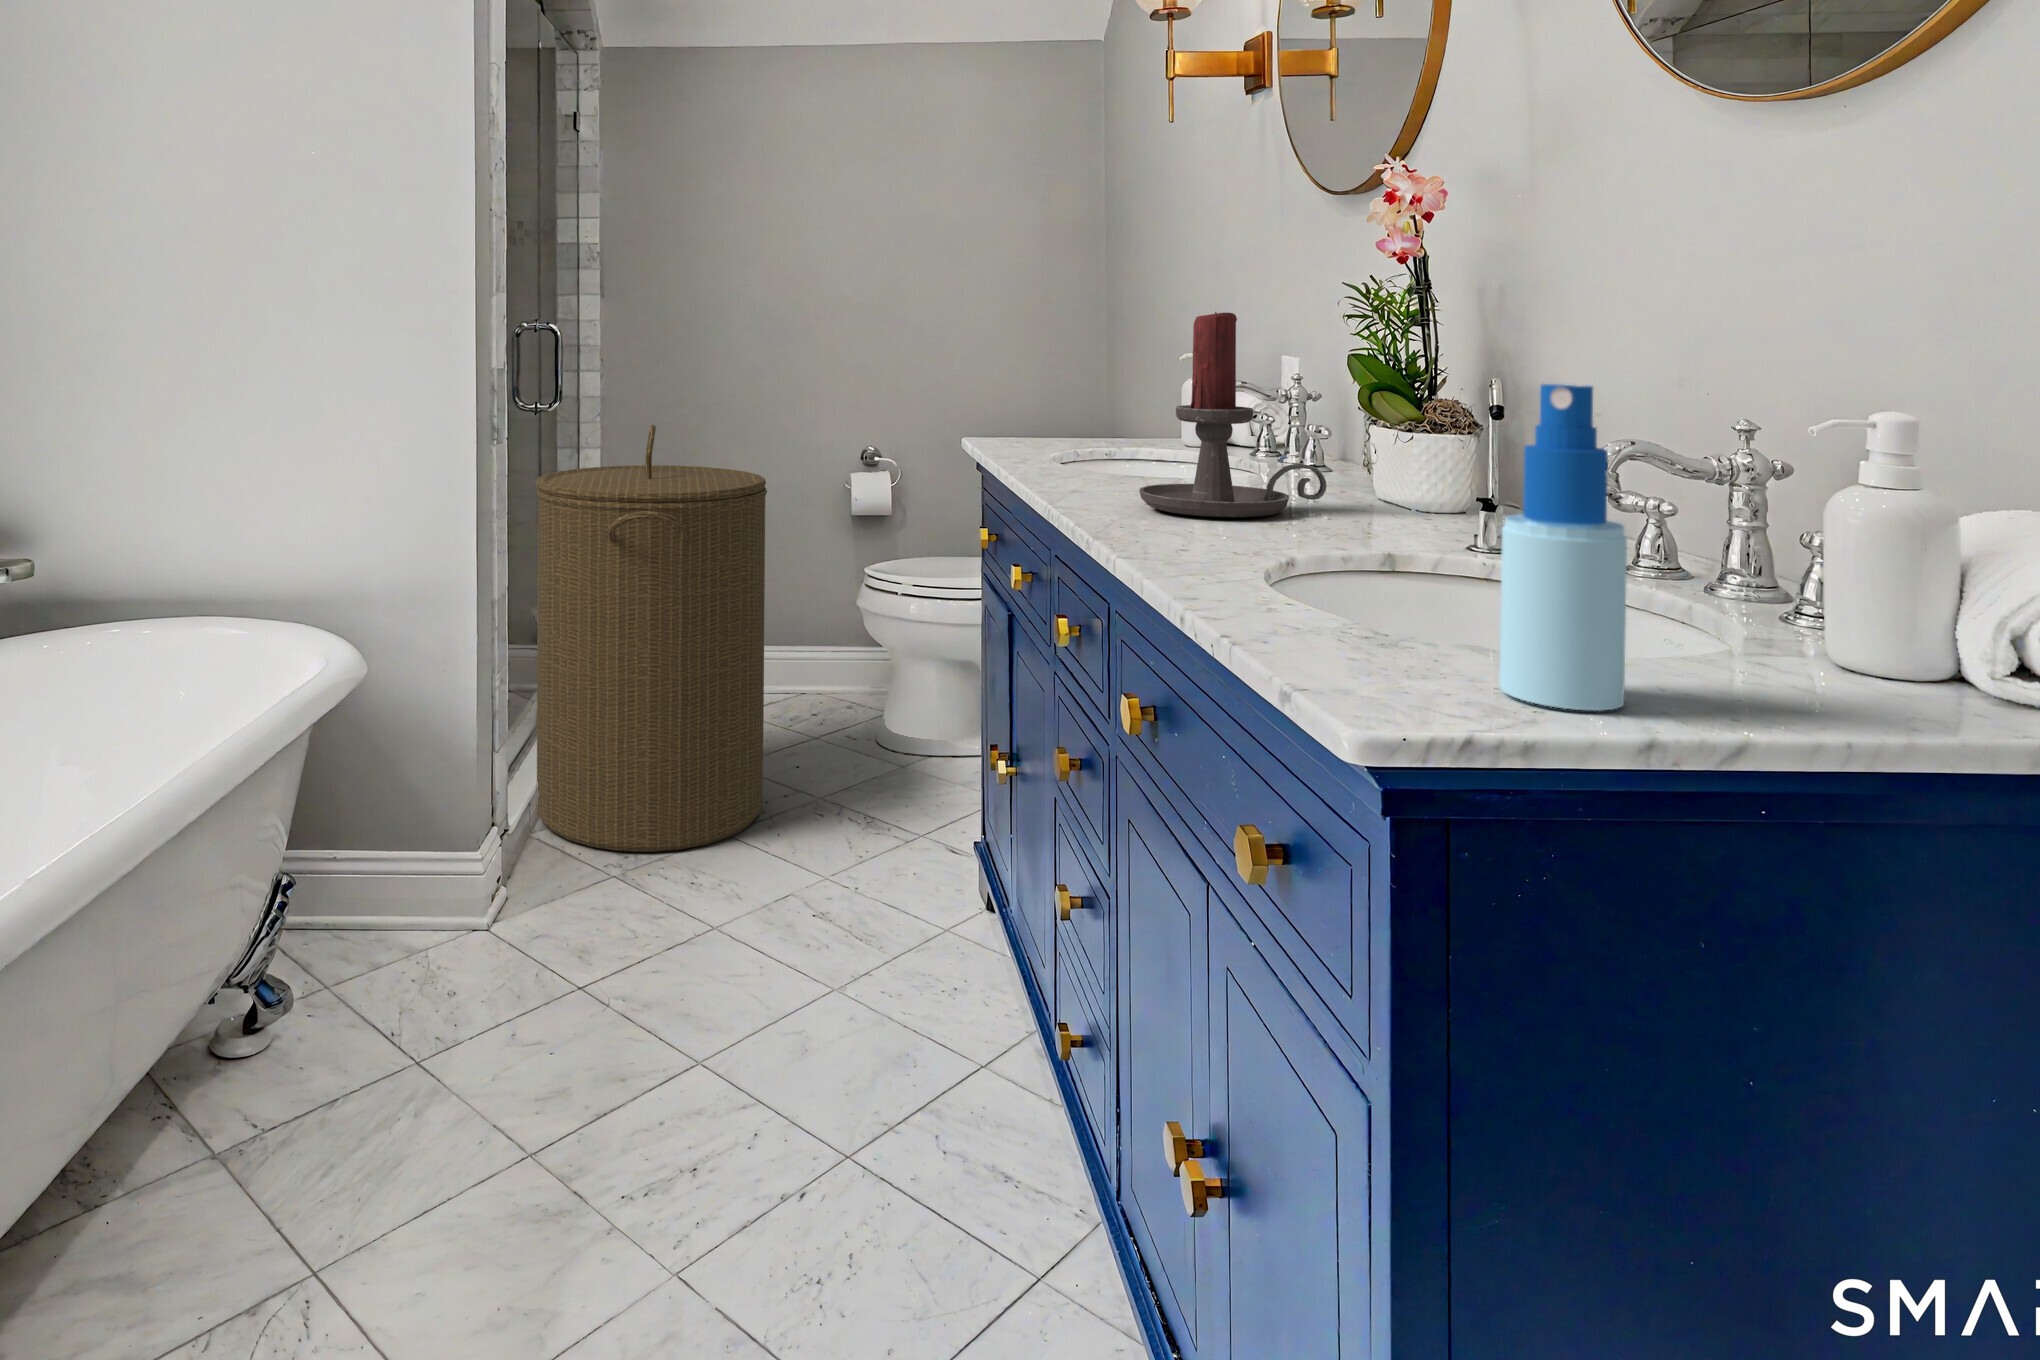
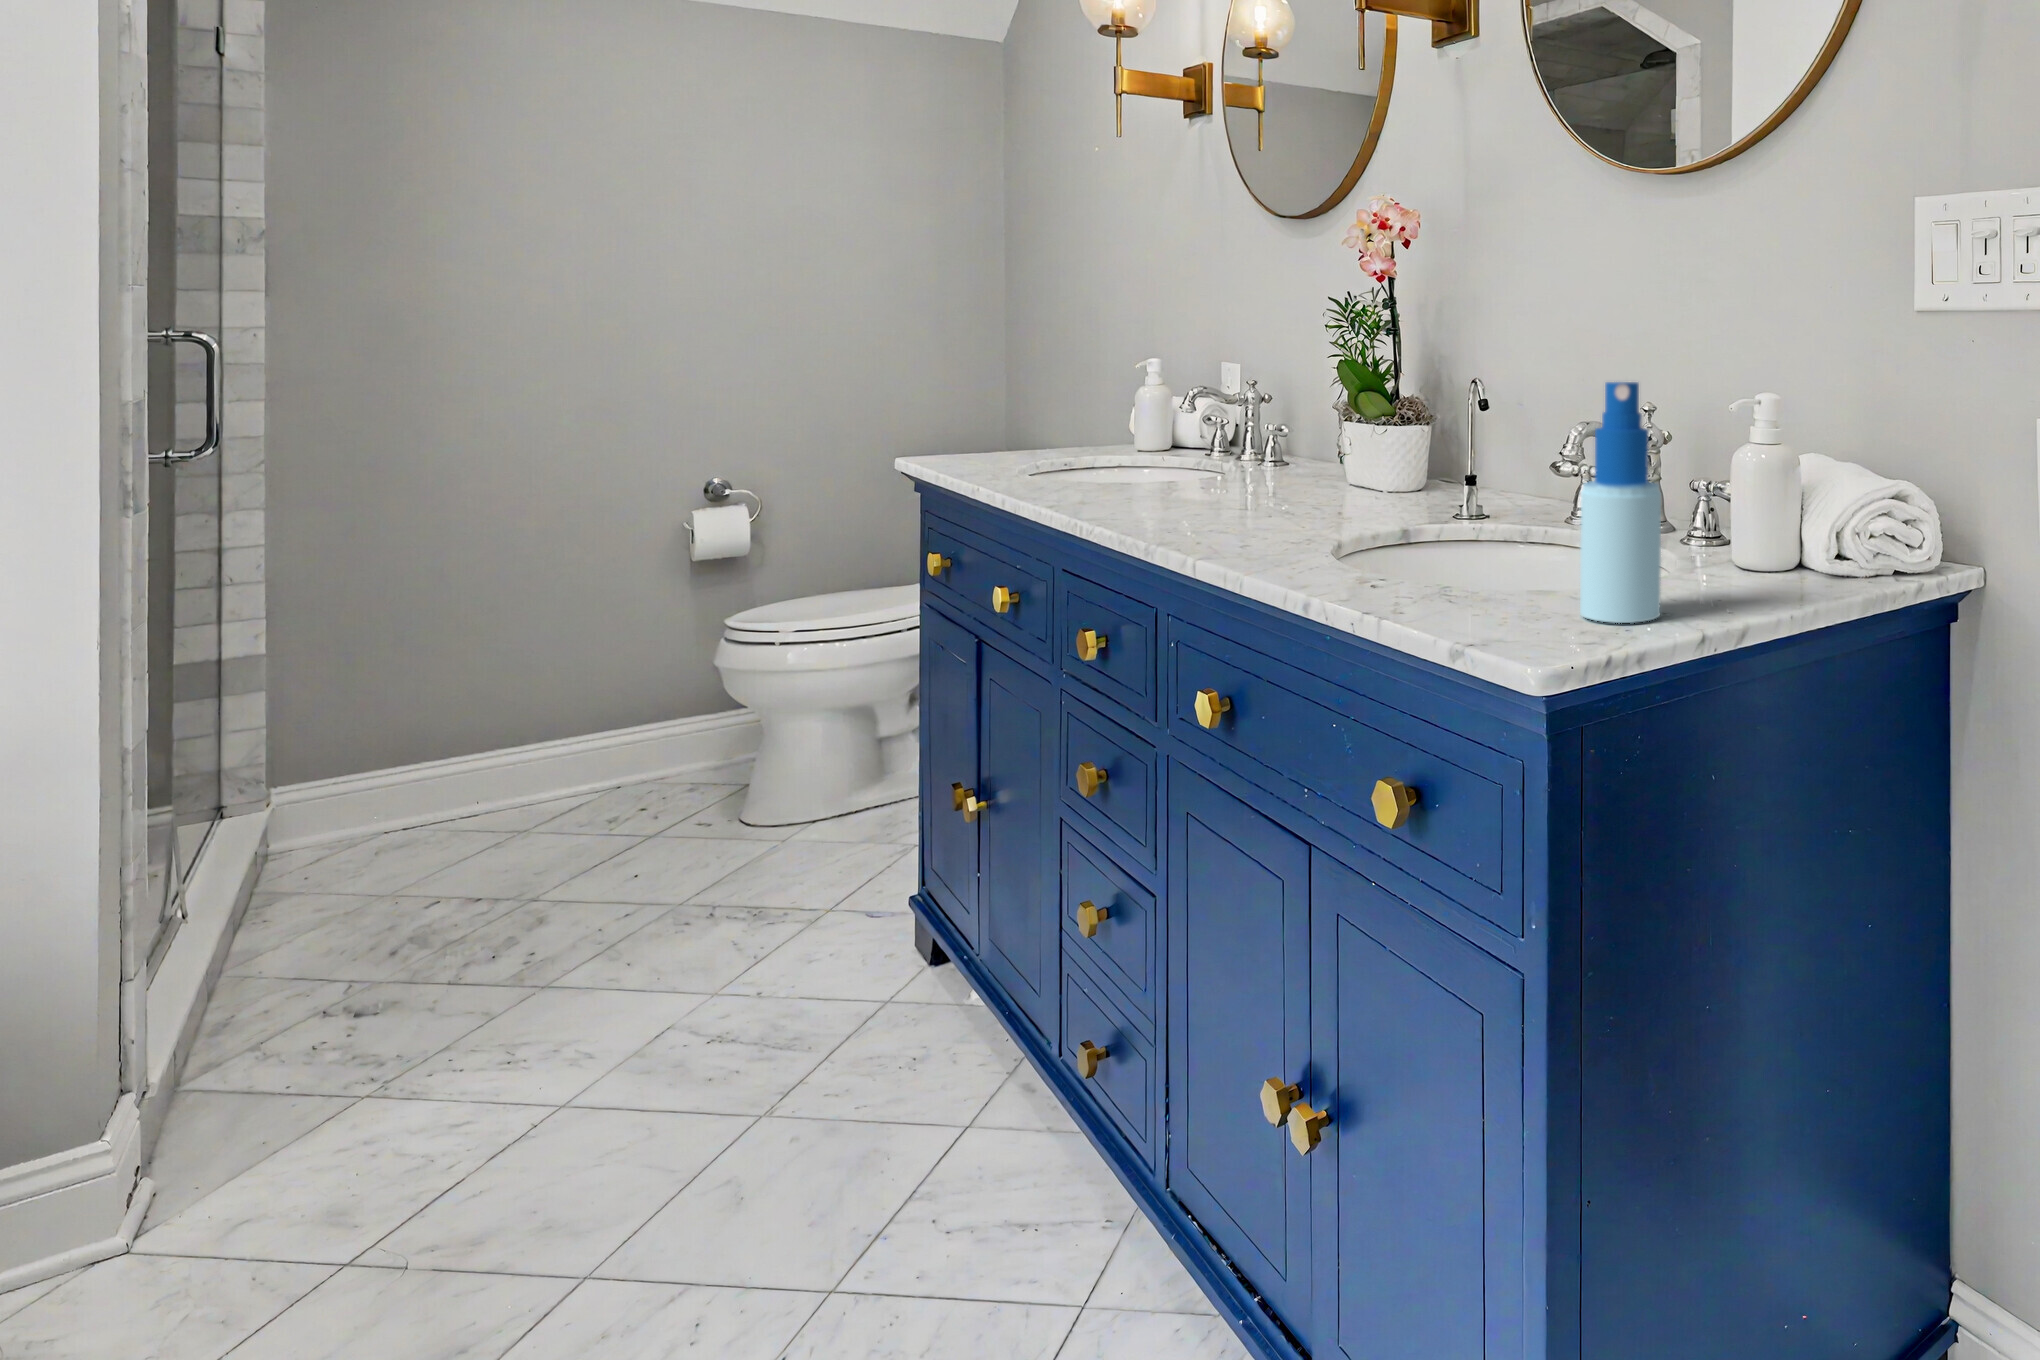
candle holder: present [1139,312,1327,518] -> none [1159,323,1319,514]
laundry hamper: present [535,425,767,852] -> none [221,468,614,1049]

